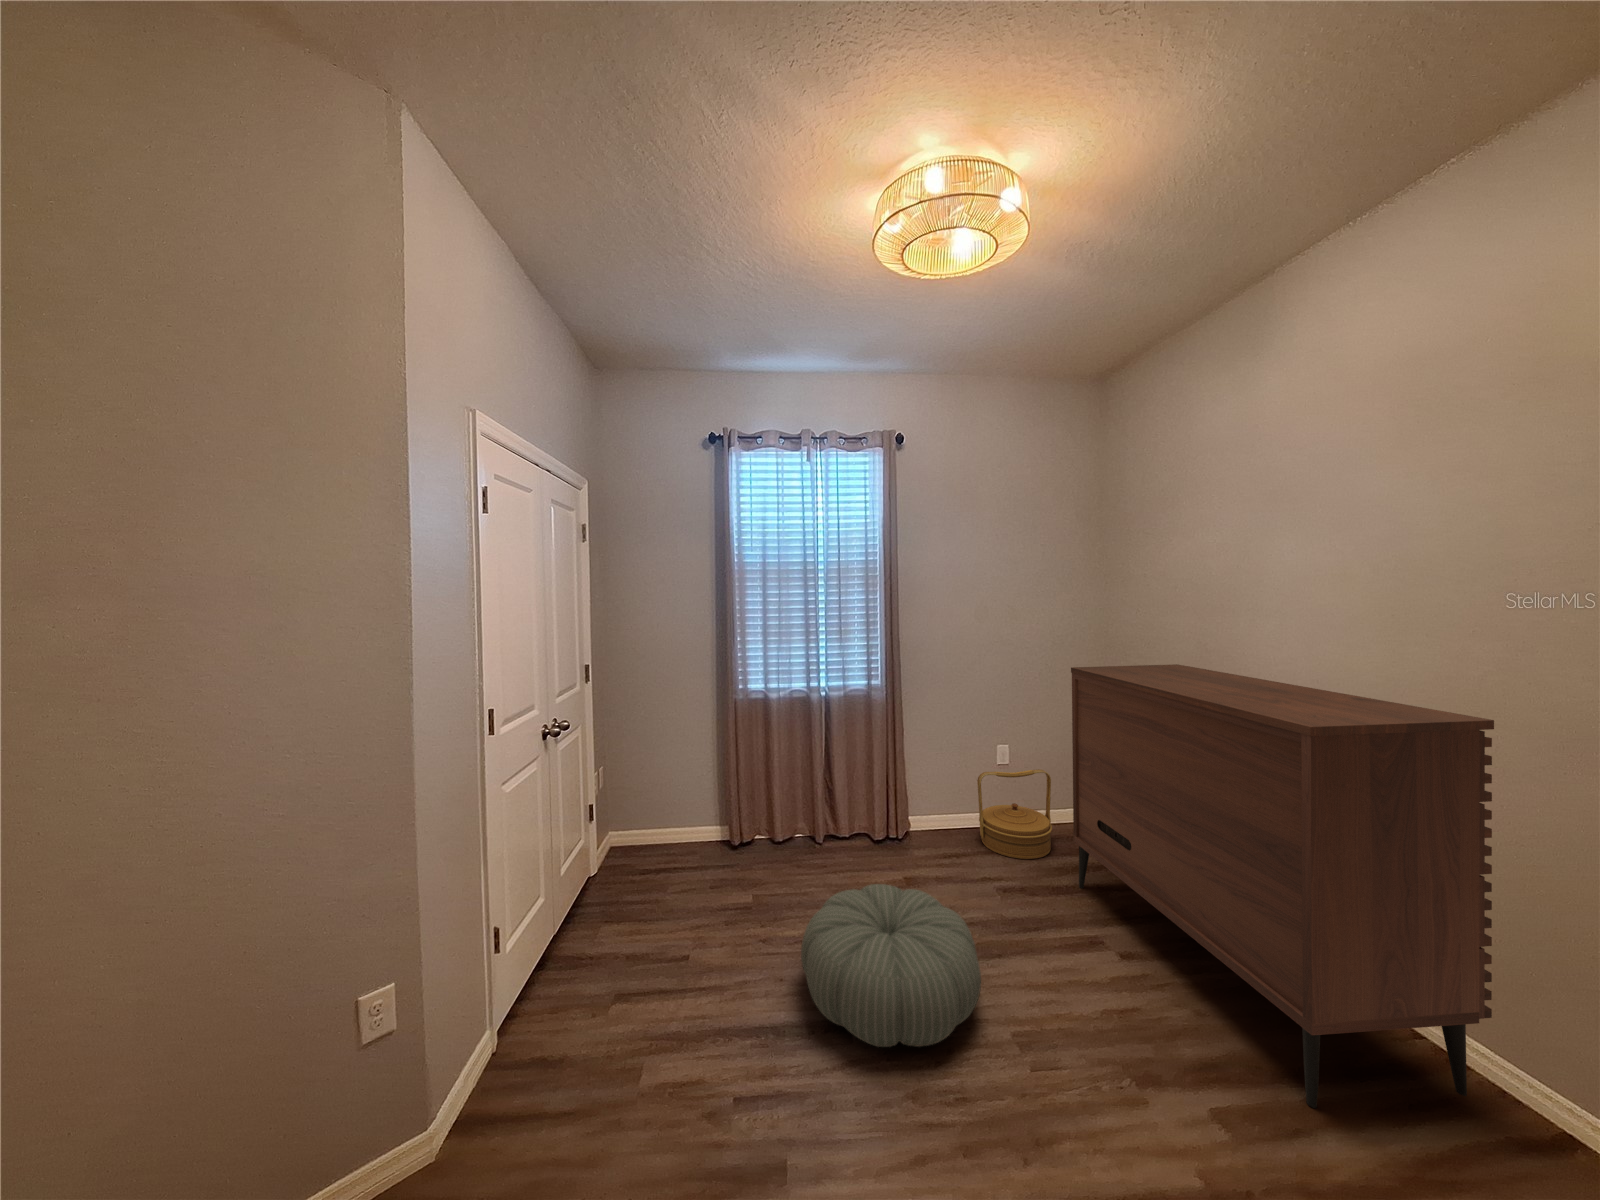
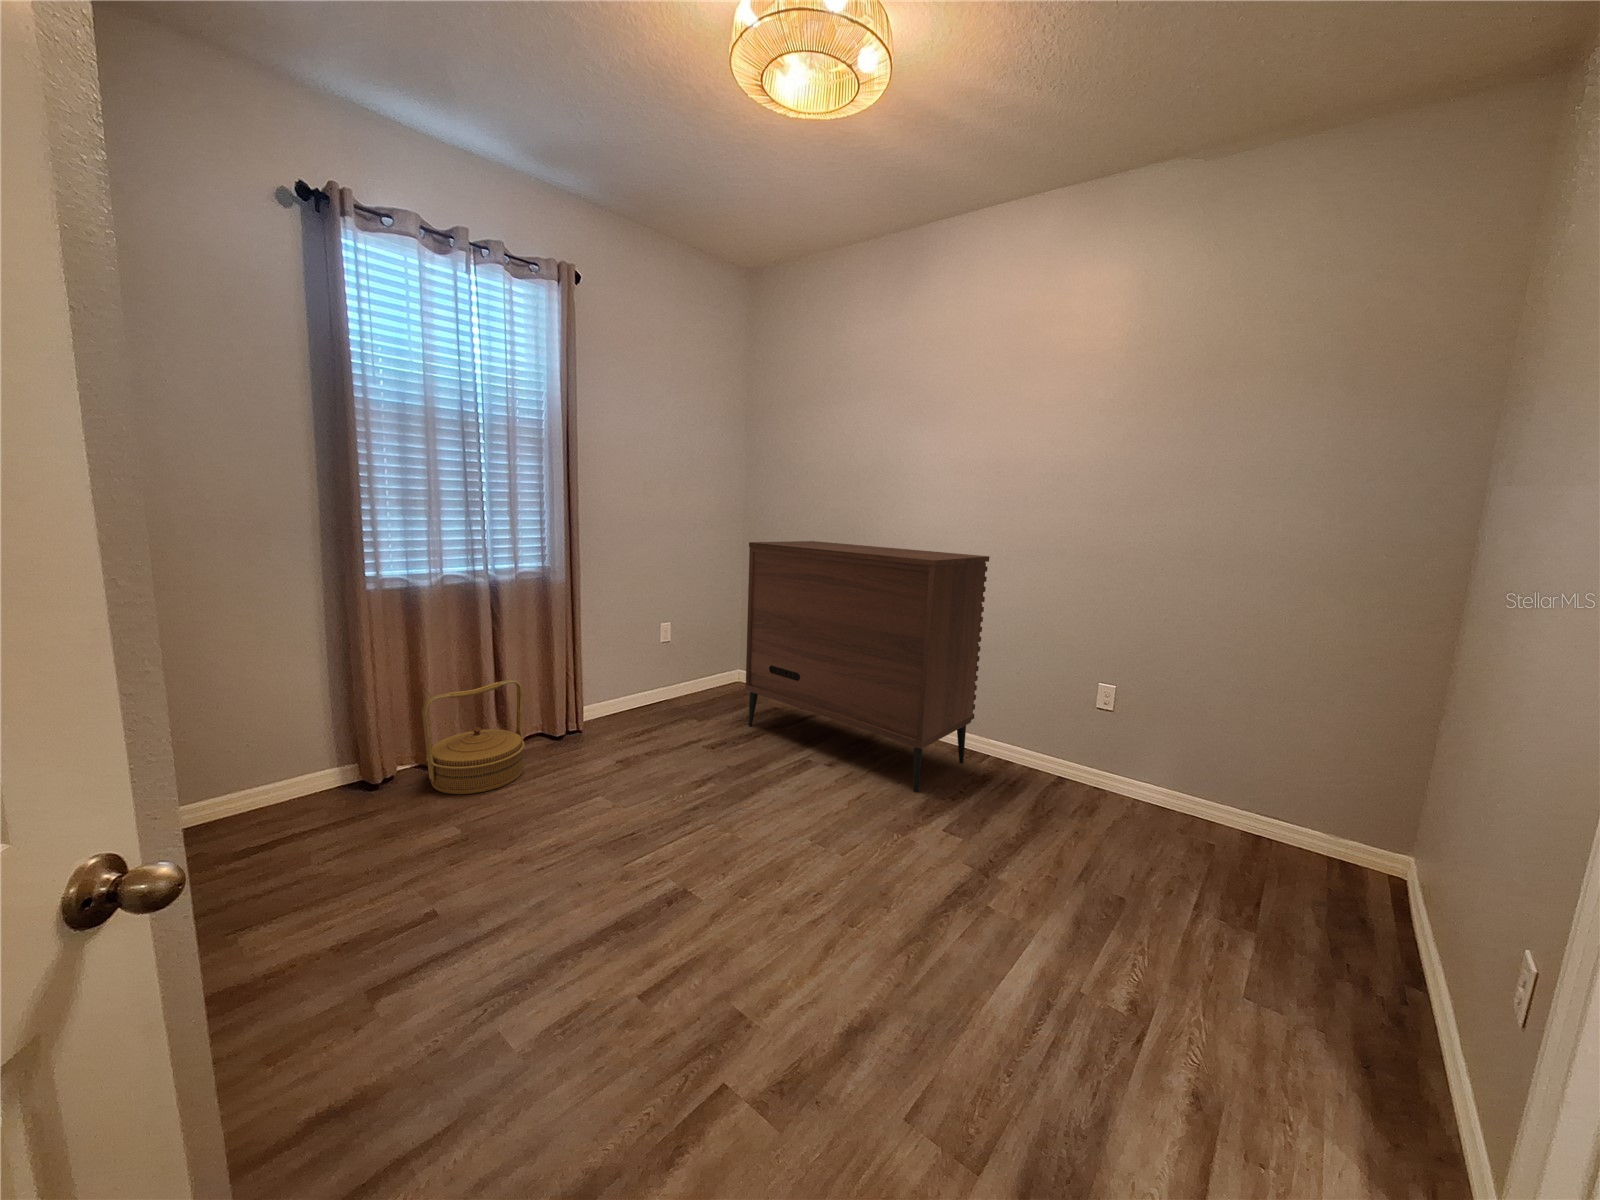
woven basket: present [977,769,1052,859] -> present [422,679,525,794]
pouf: present [801,884,981,1047] -> none [564,746,737,872]

